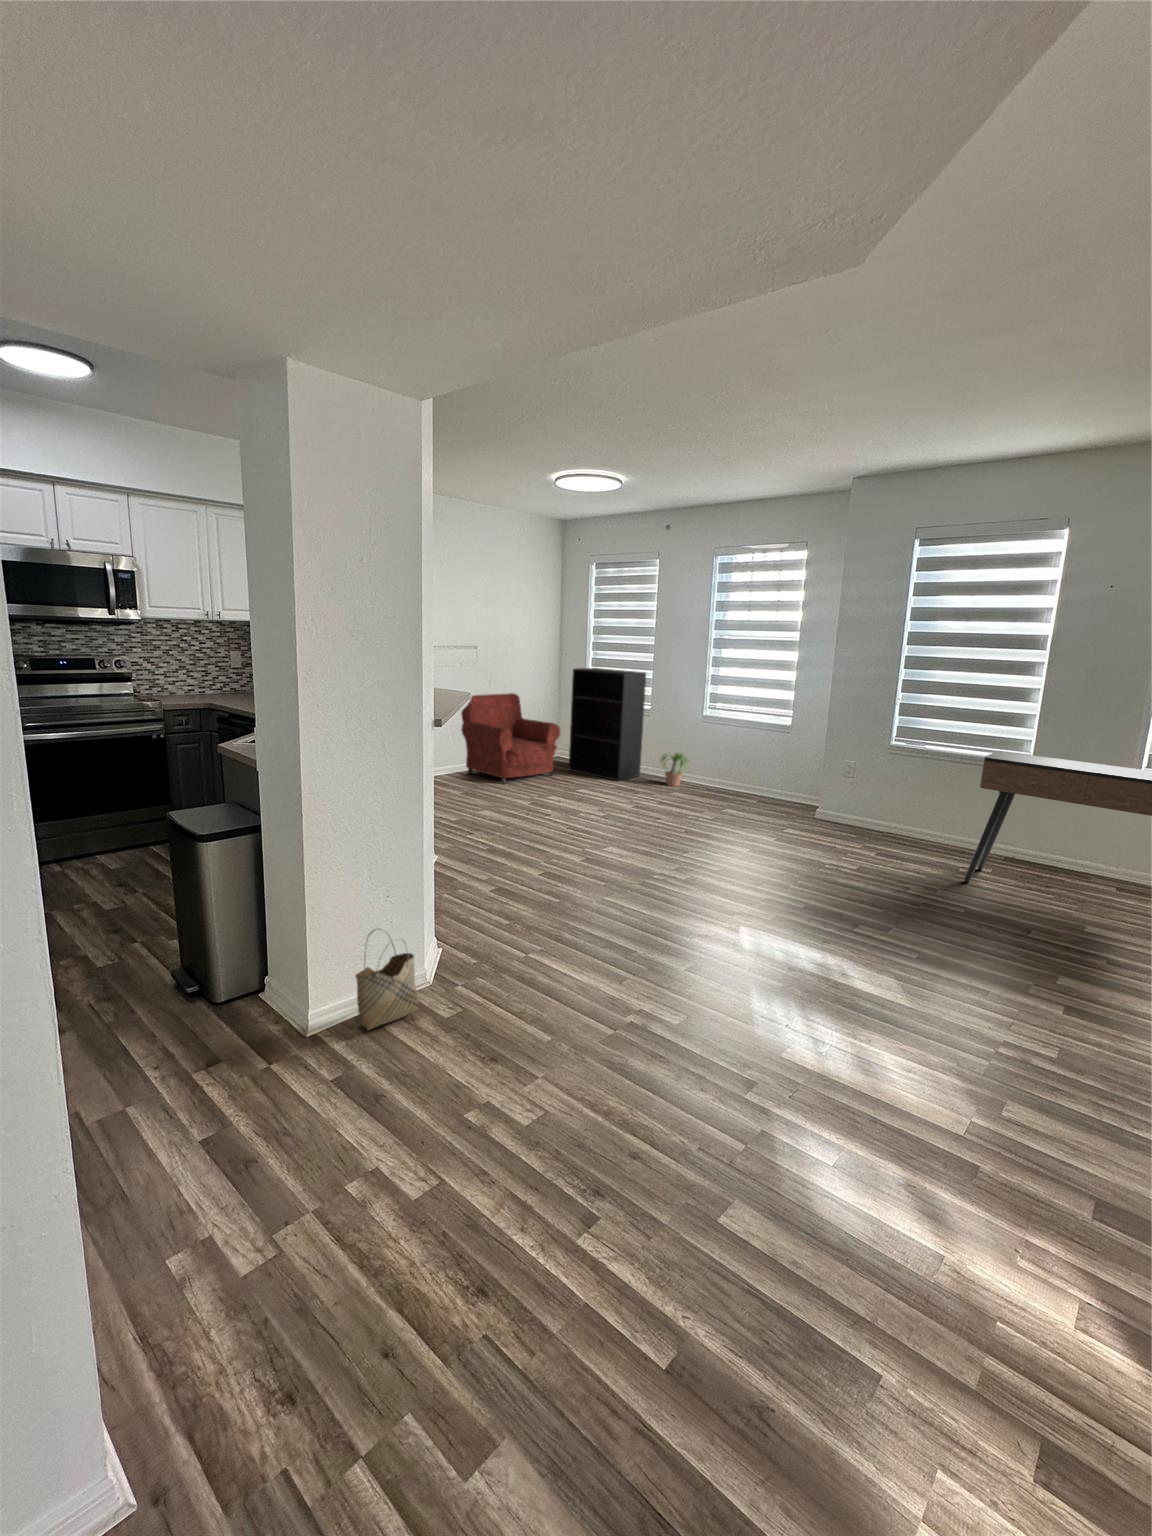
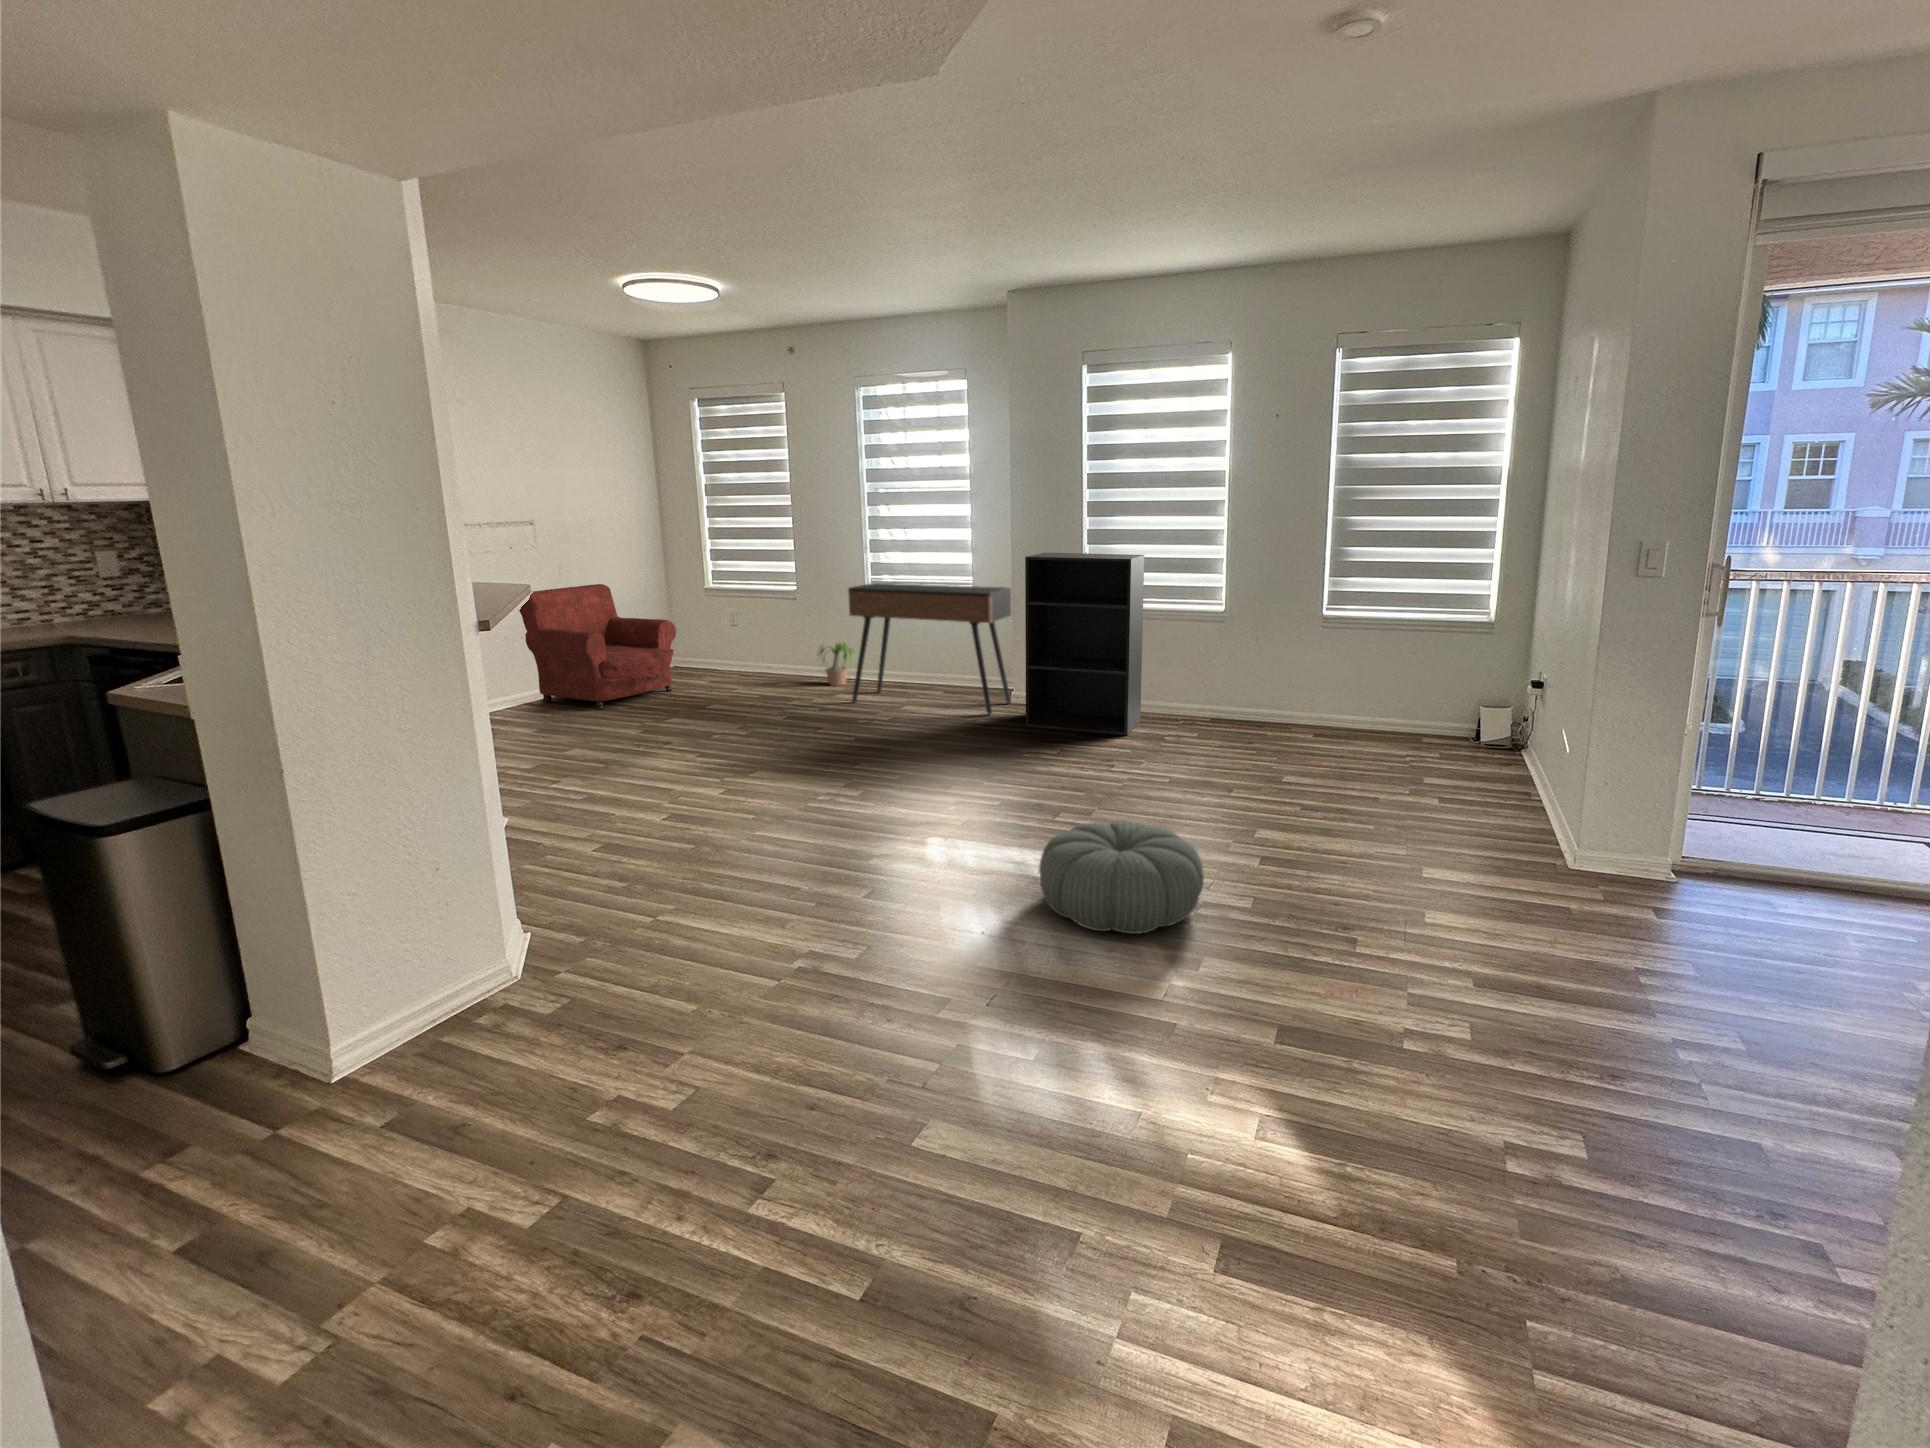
bookshelf: present [569,668,646,781] -> present [1025,553,1144,735]
console table: present [964,751,1152,882] -> present [848,583,1011,715]
woven basket: present [355,930,418,1030] -> none [400,914,505,1053]
pouf: none [843,946,1011,1063] -> present [1039,820,1204,934]

